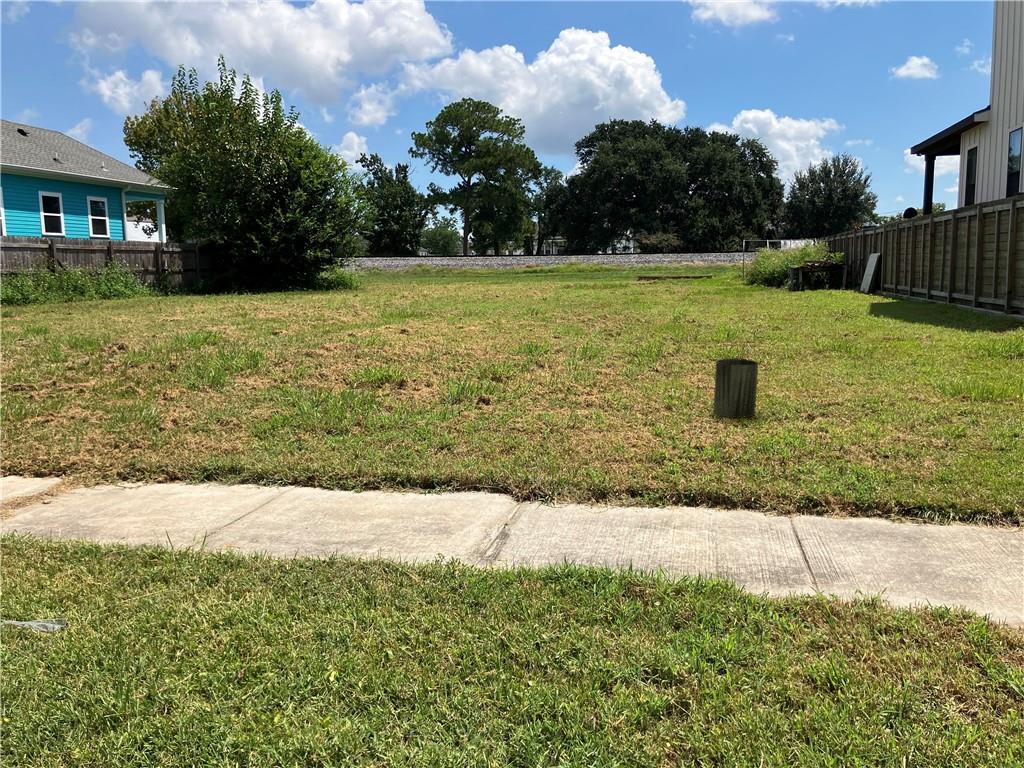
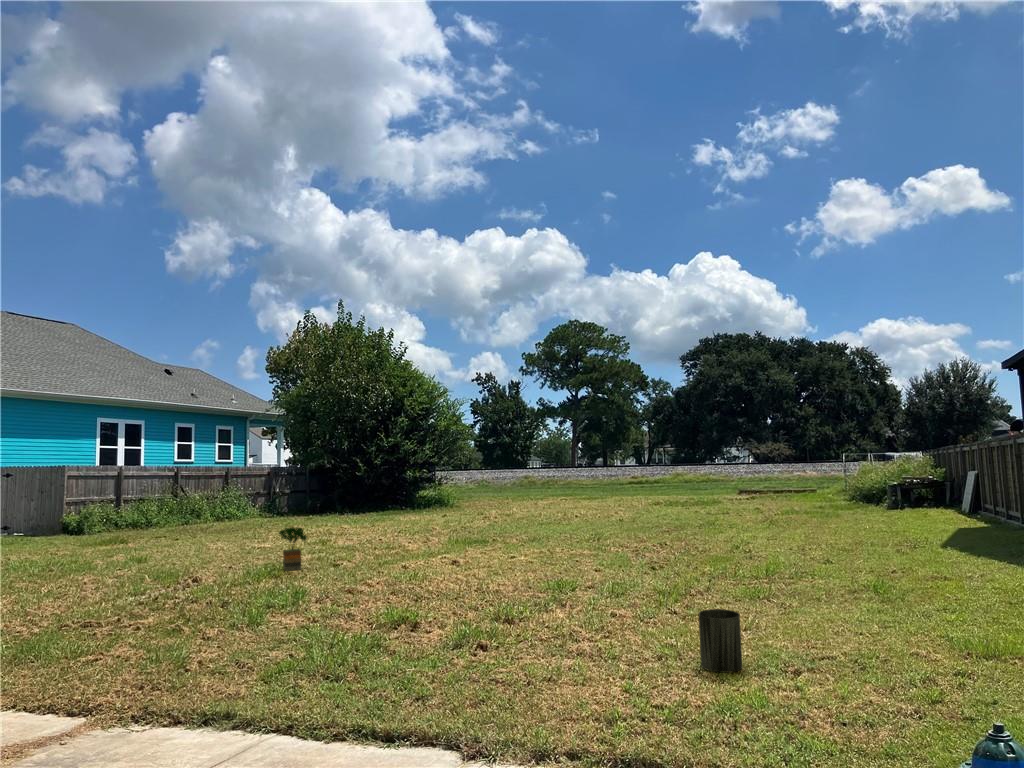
potted tree: none [207,292,242,339] -> present [279,527,307,571]

